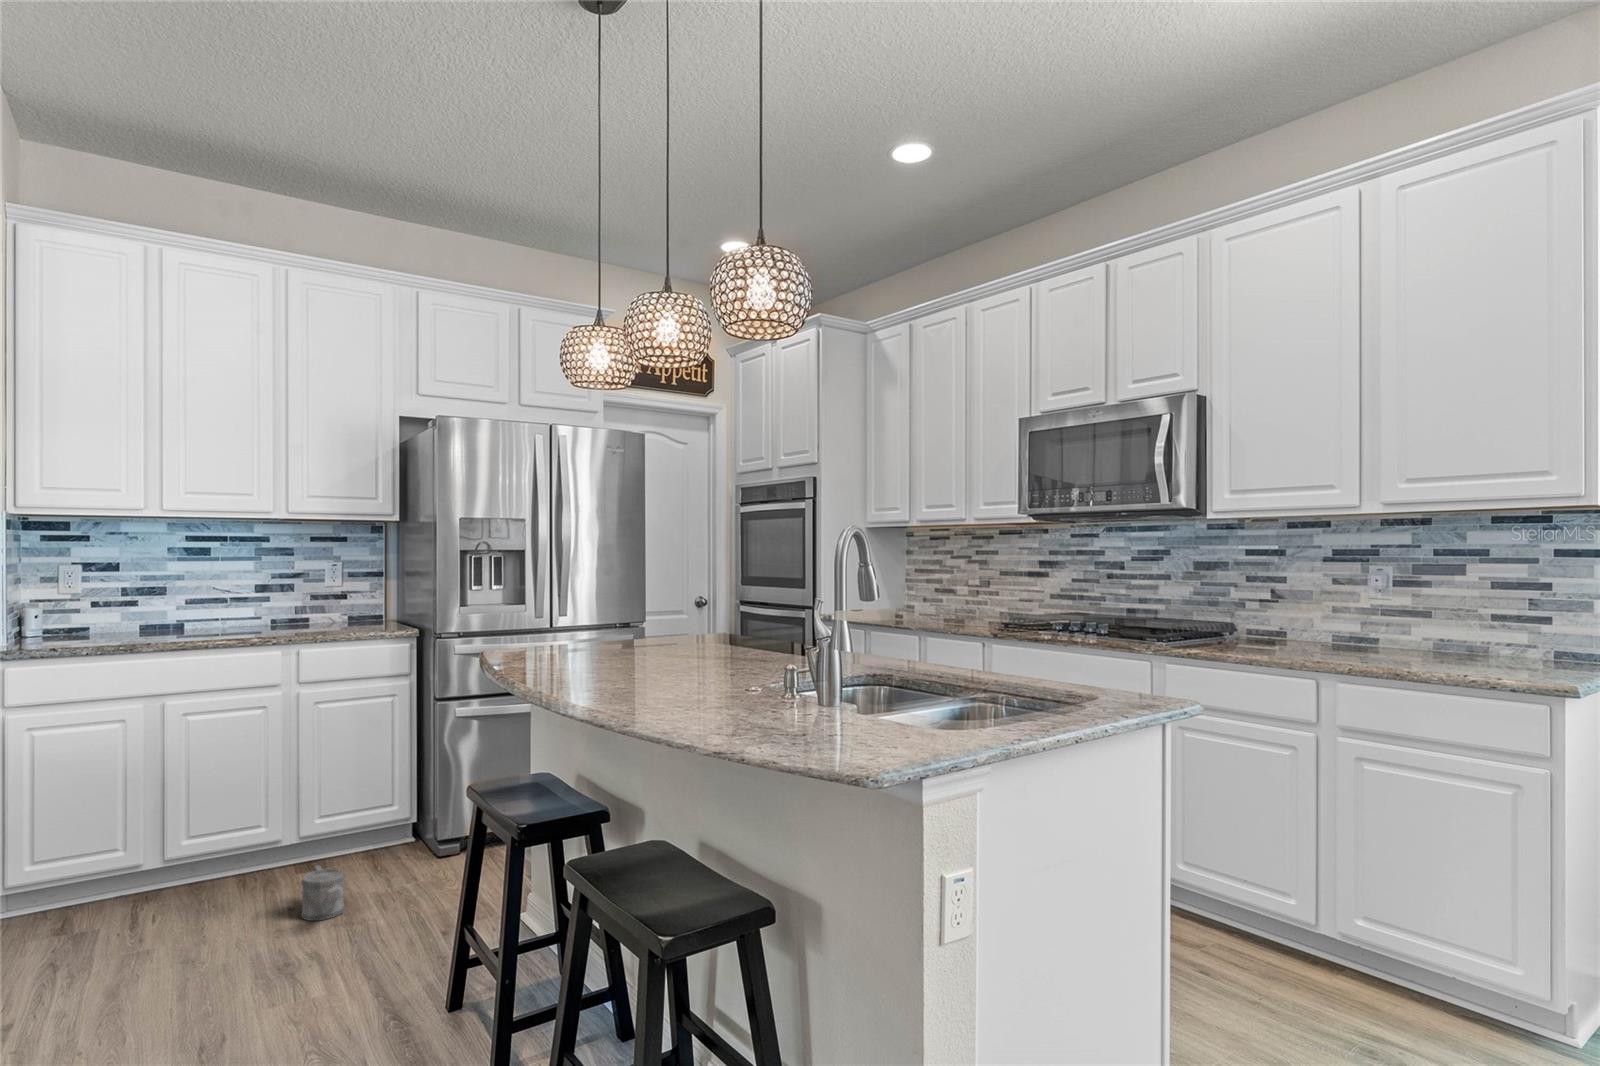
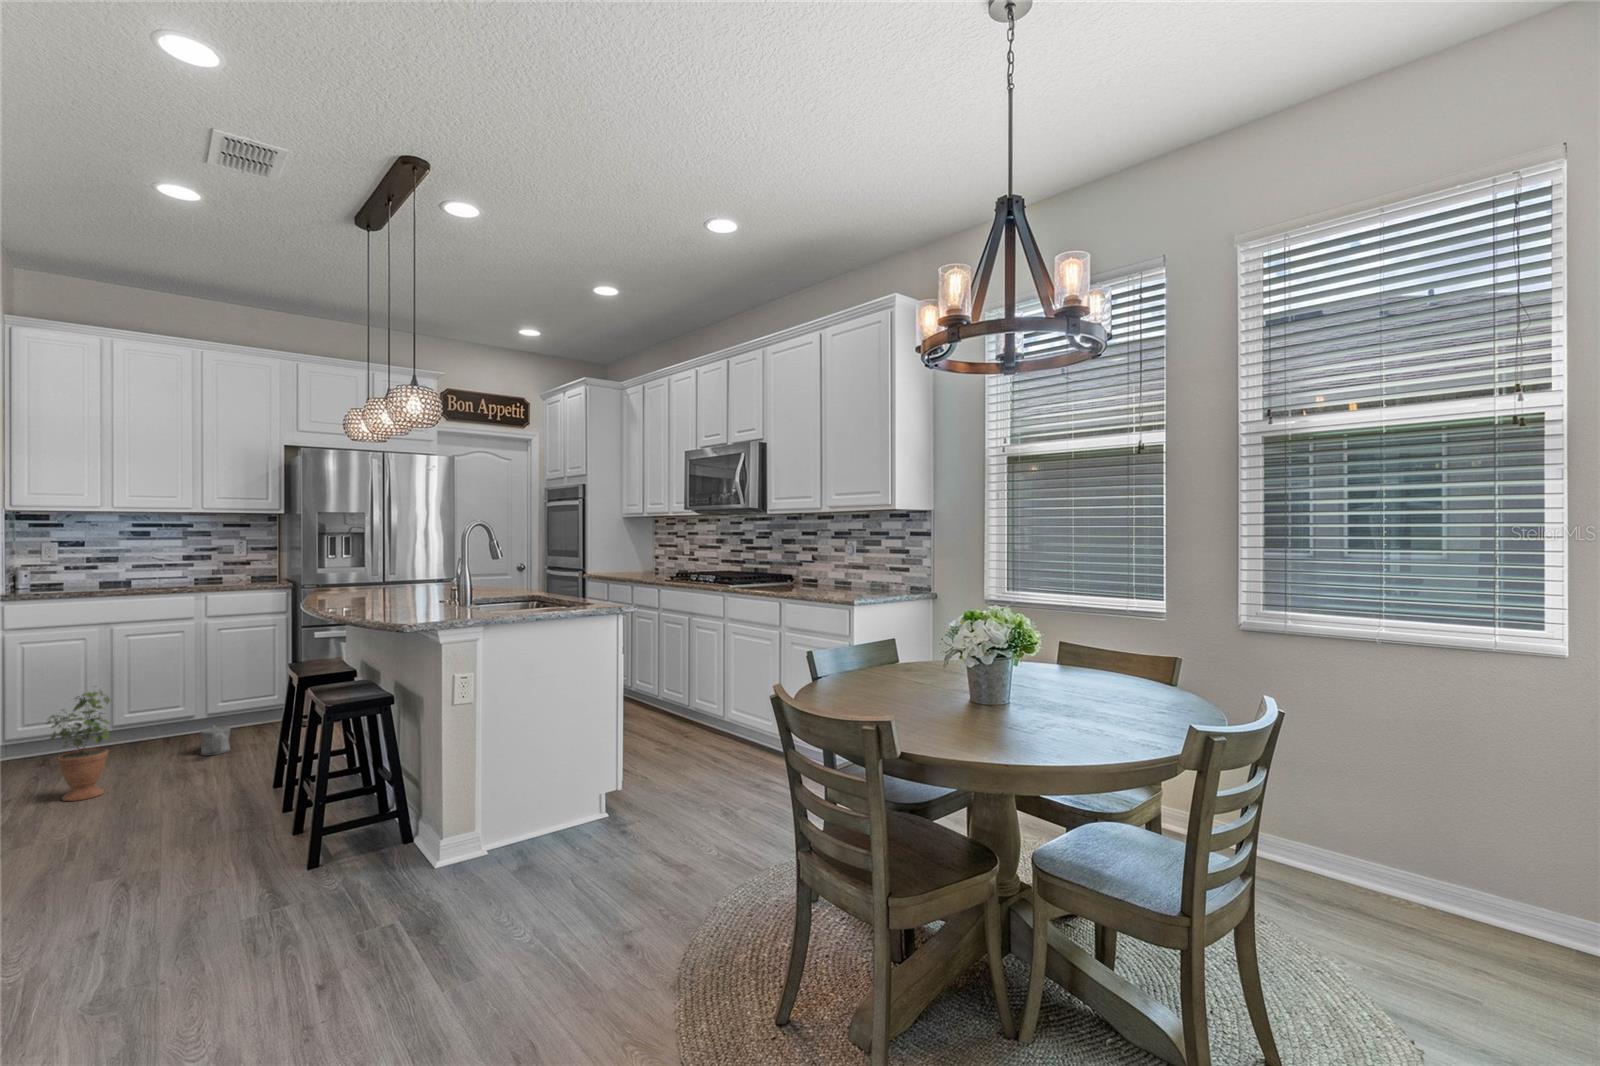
potted plant: none [77,818,181,1030] -> present [48,692,110,801]

